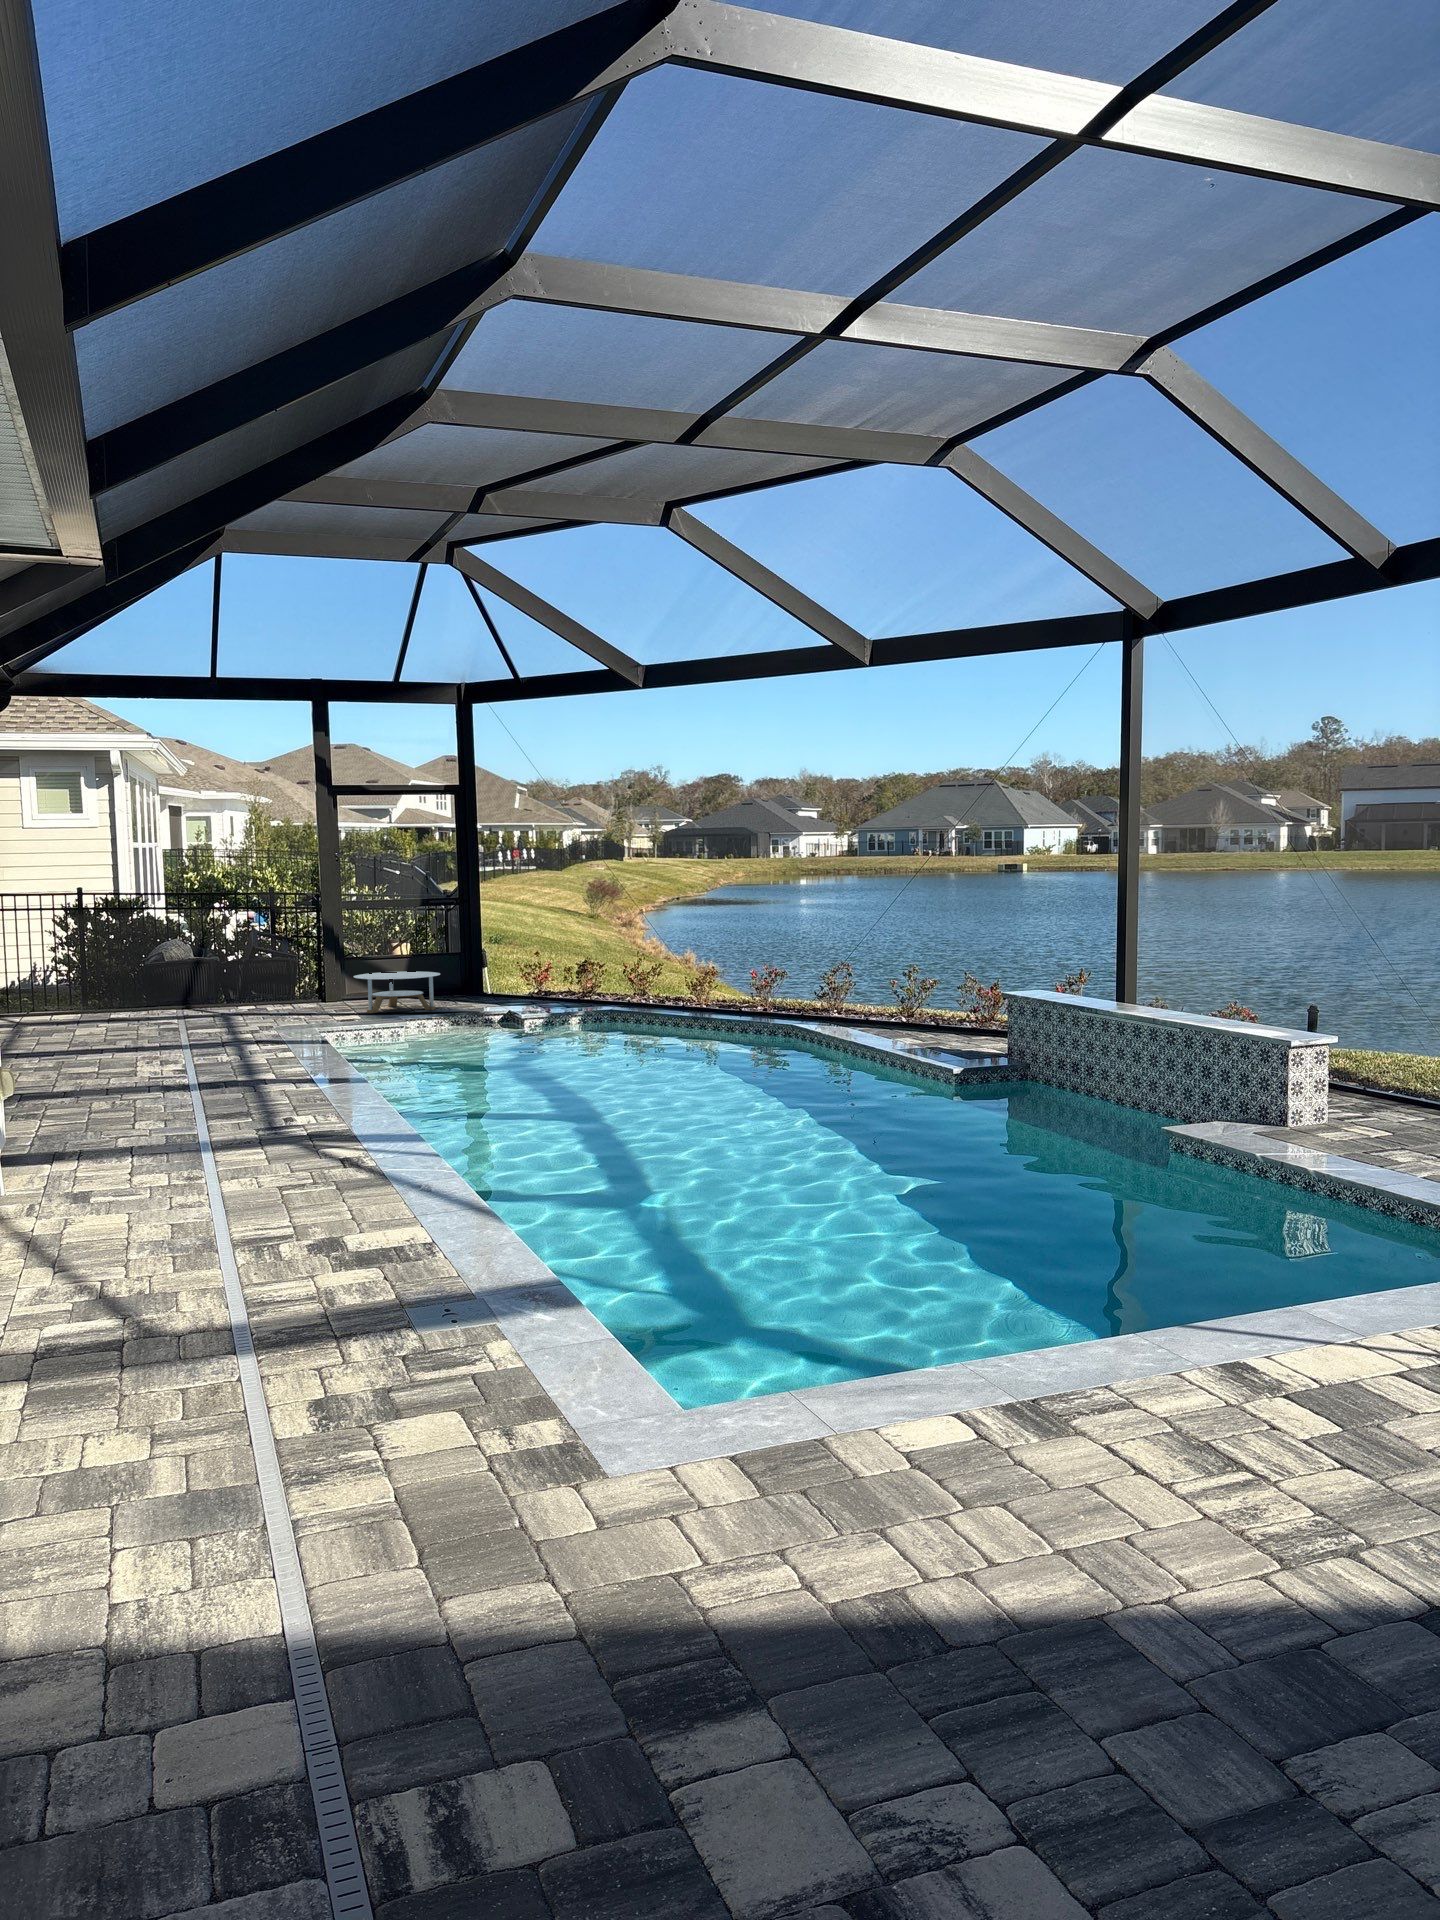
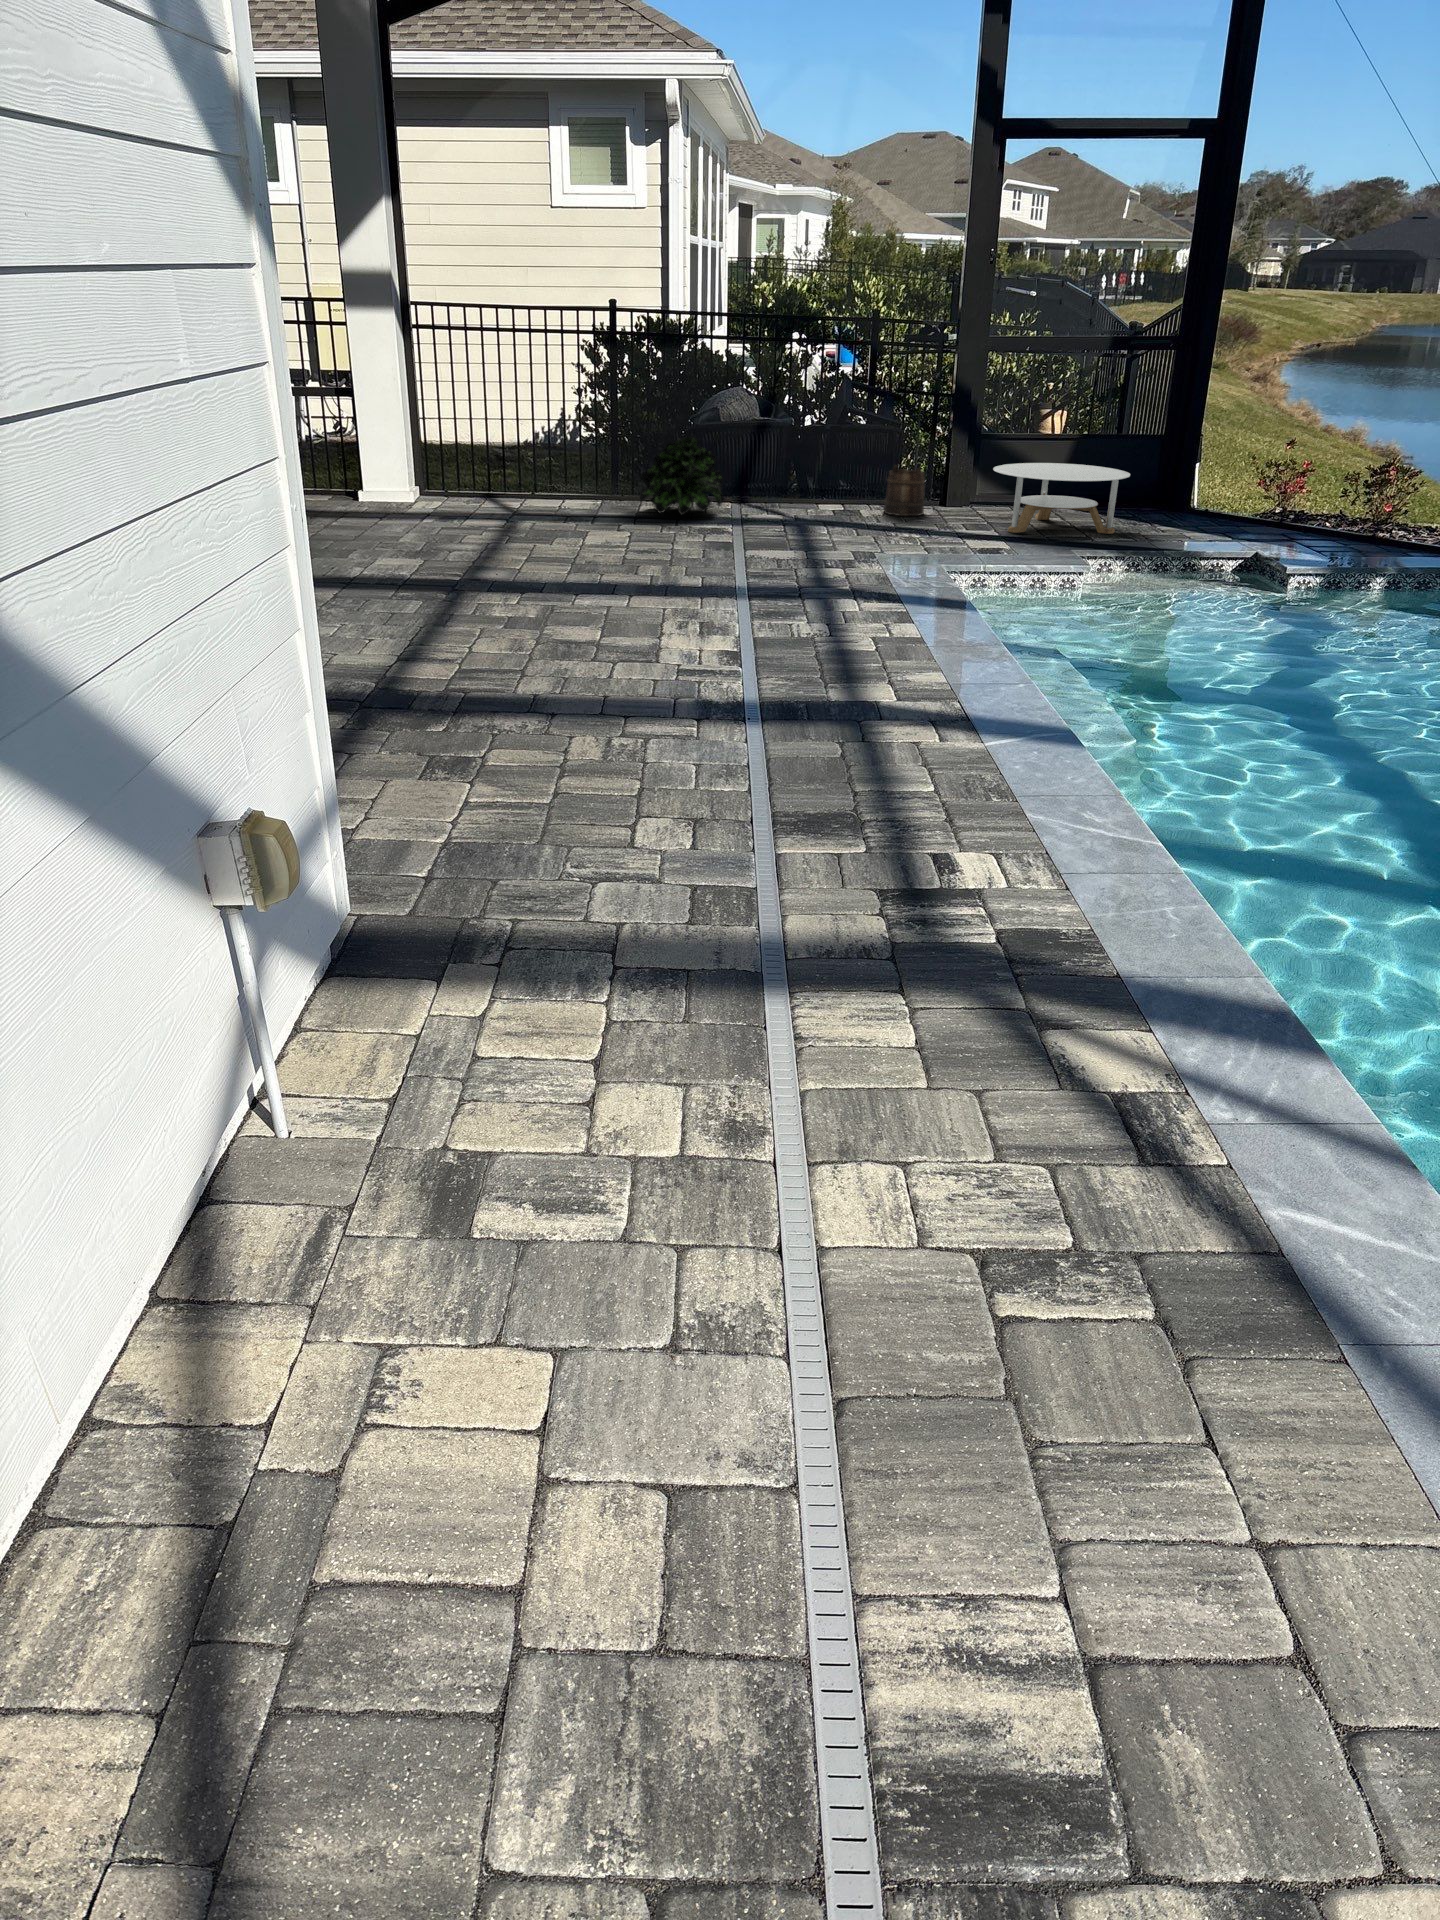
potted plant: none [108,969,171,1020] -> present [640,437,725,515]
bucket: none [285,980,313,1011] -> present [884,465,925,516]

